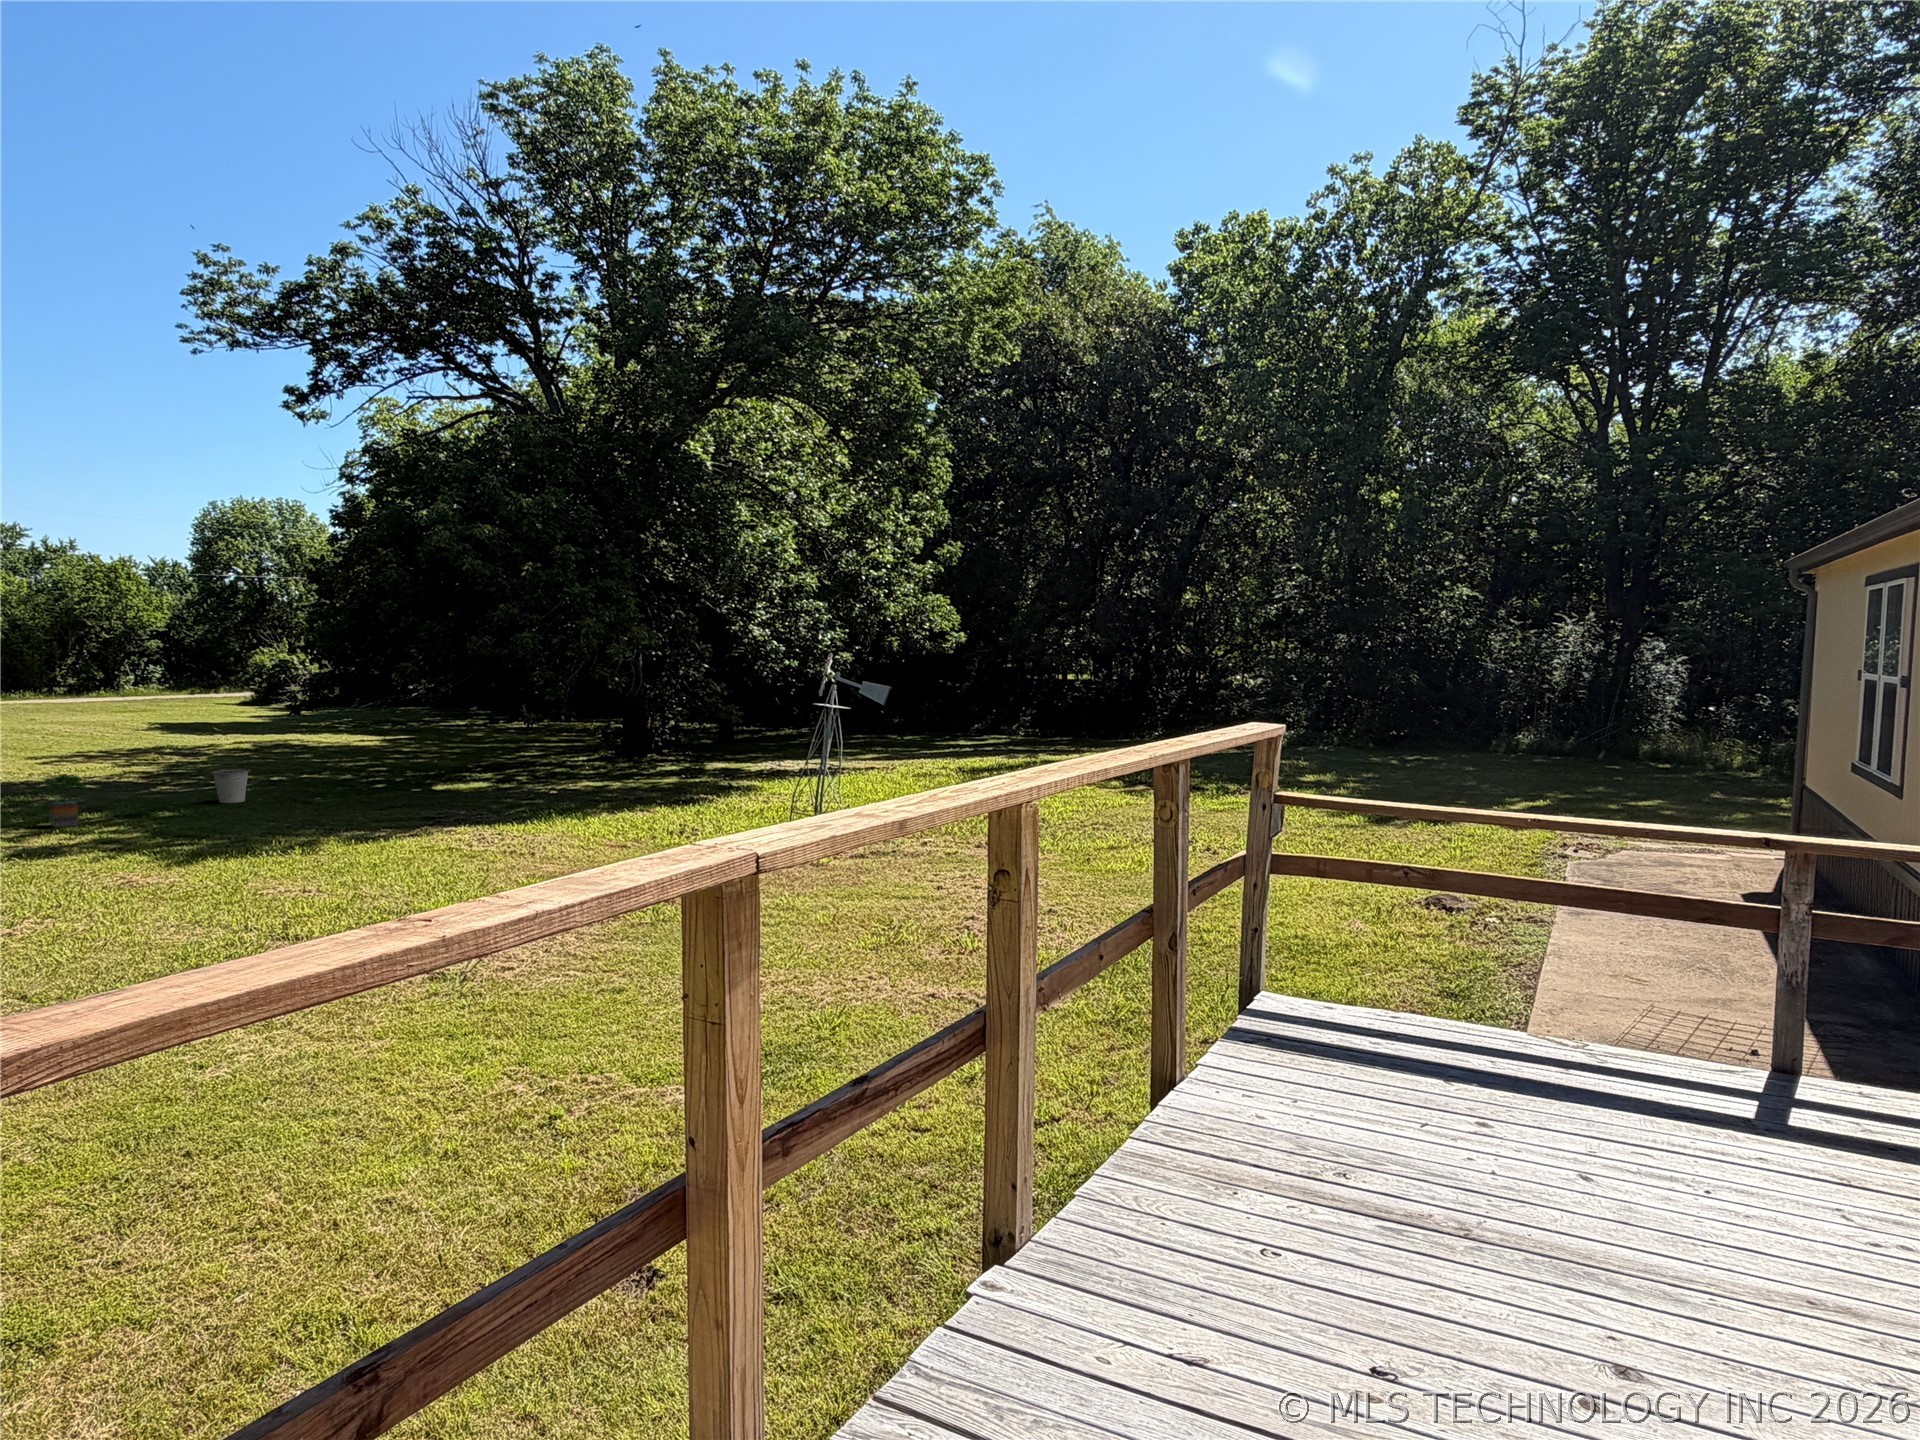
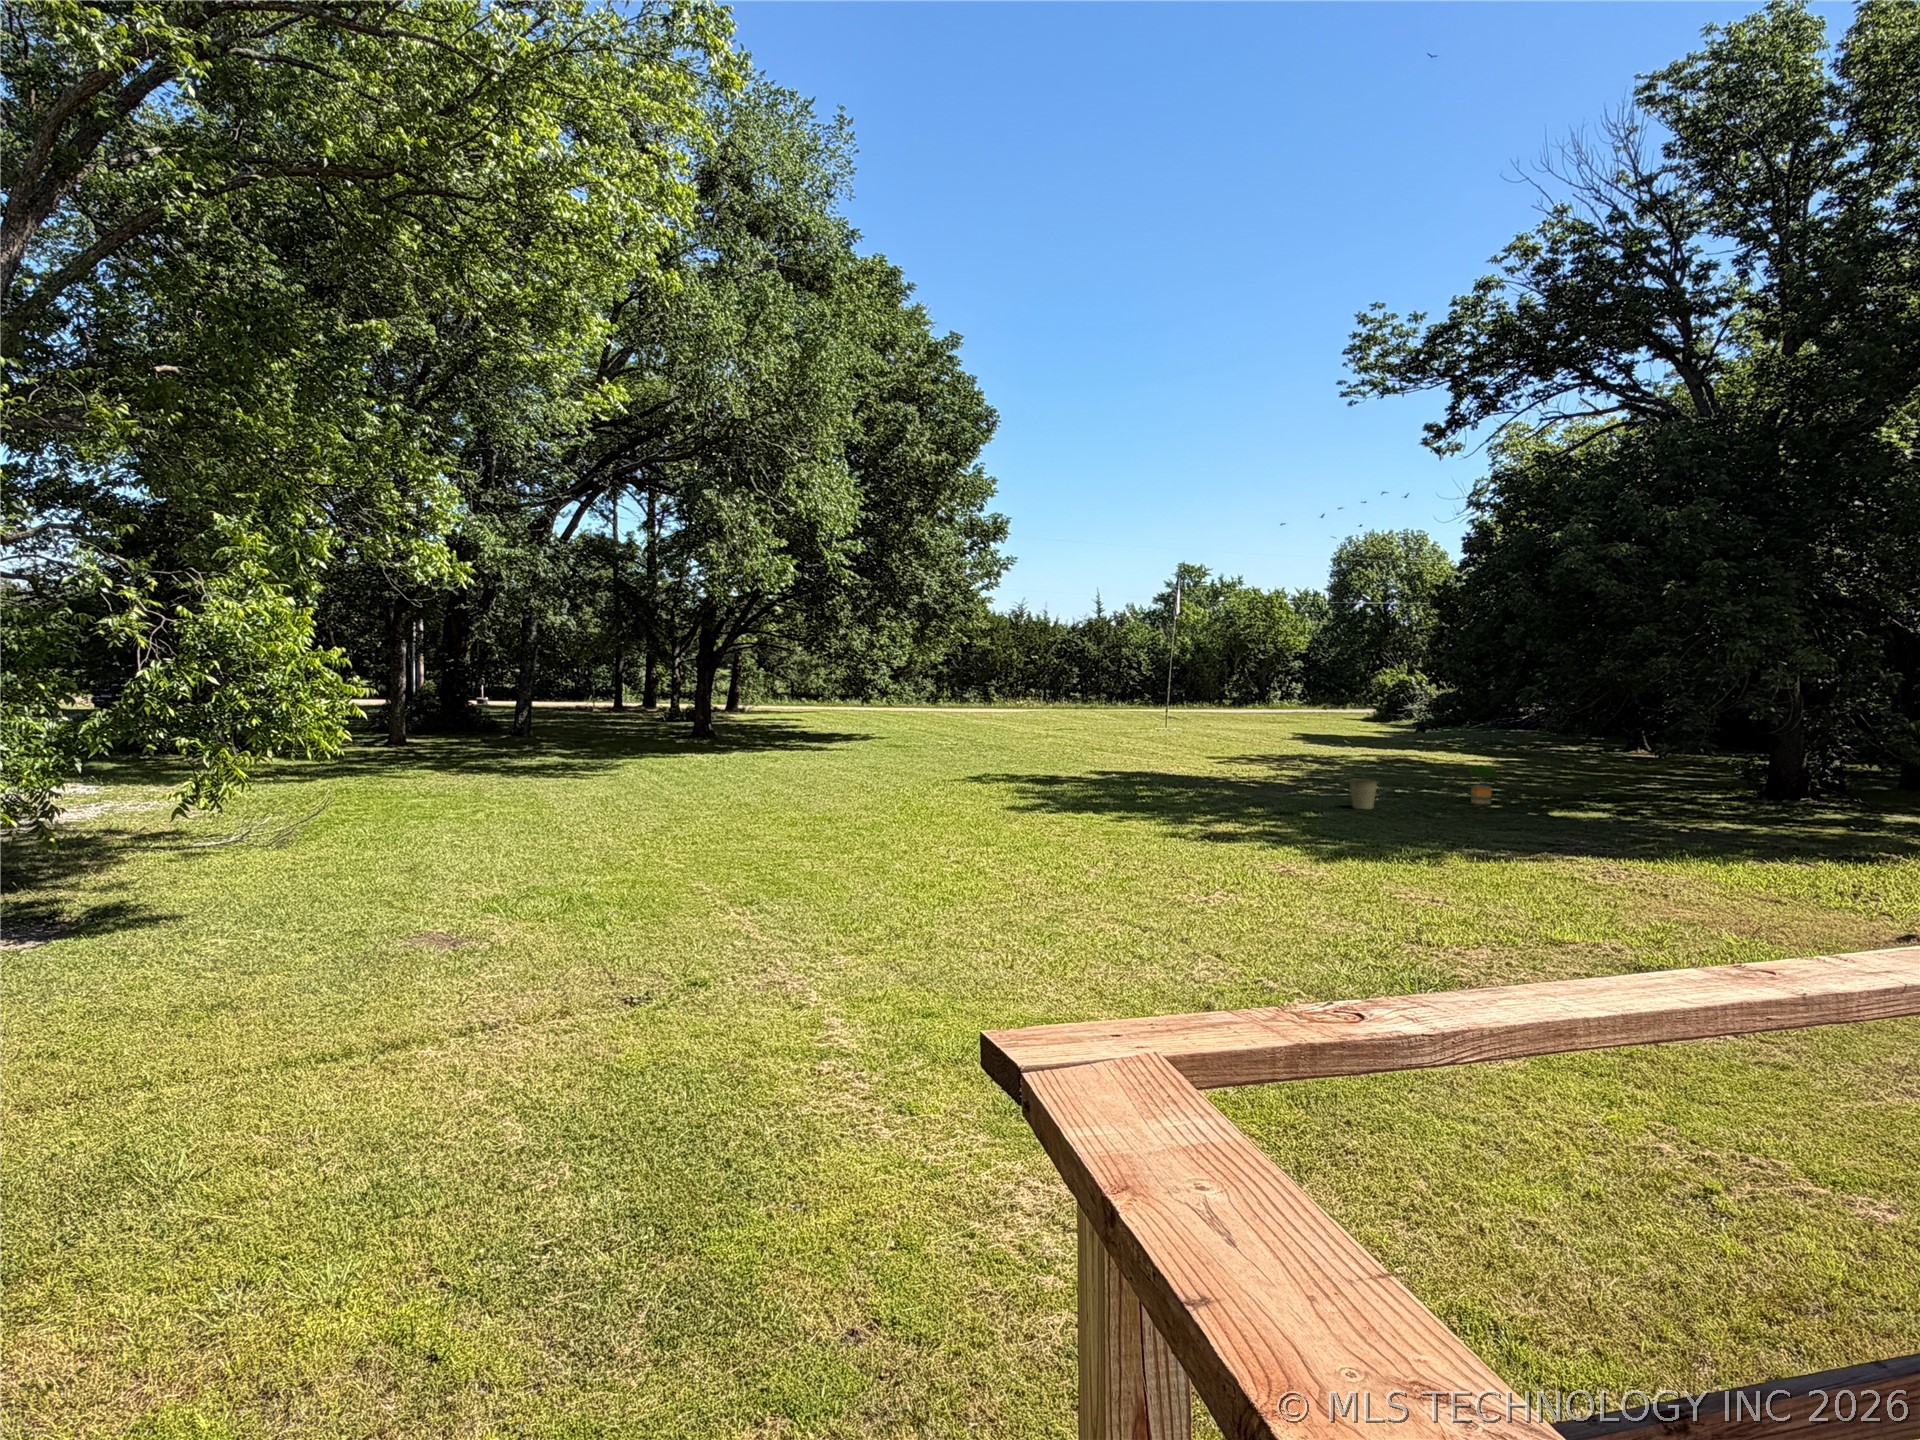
potted tree: present [43,774,86,827] -> present [1470,765,1497,804]

